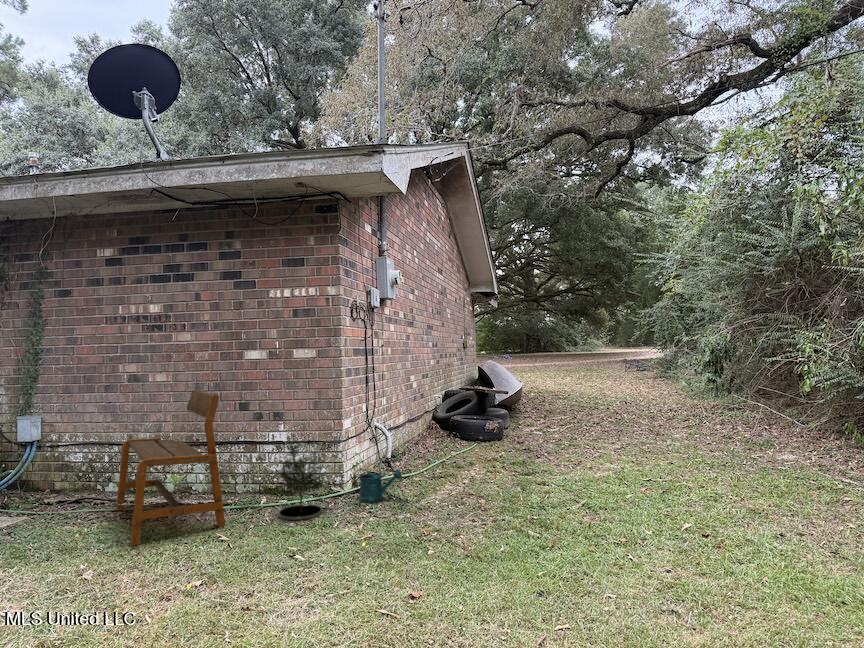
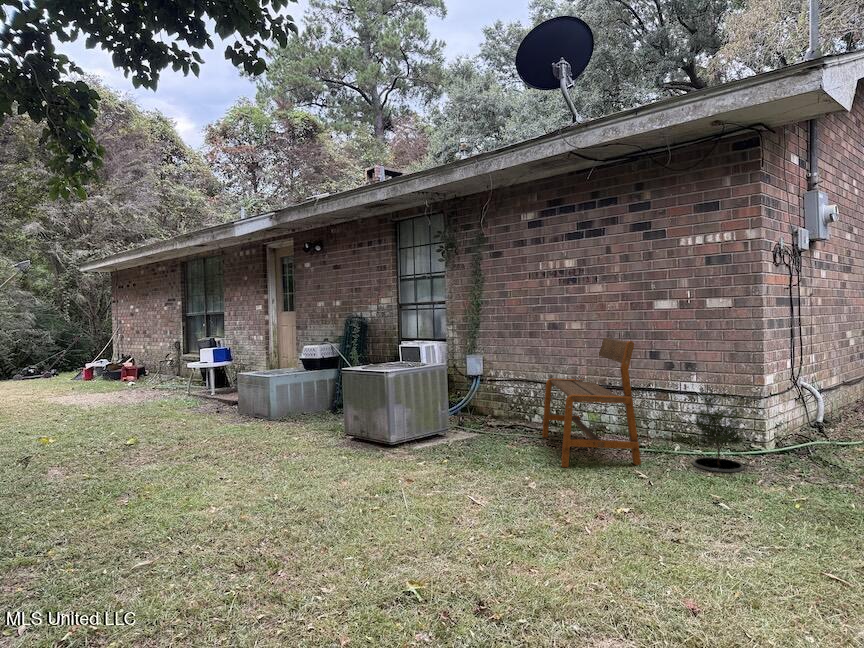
watering can: present [354,469,402,503] -> none [780,430,847,469]

